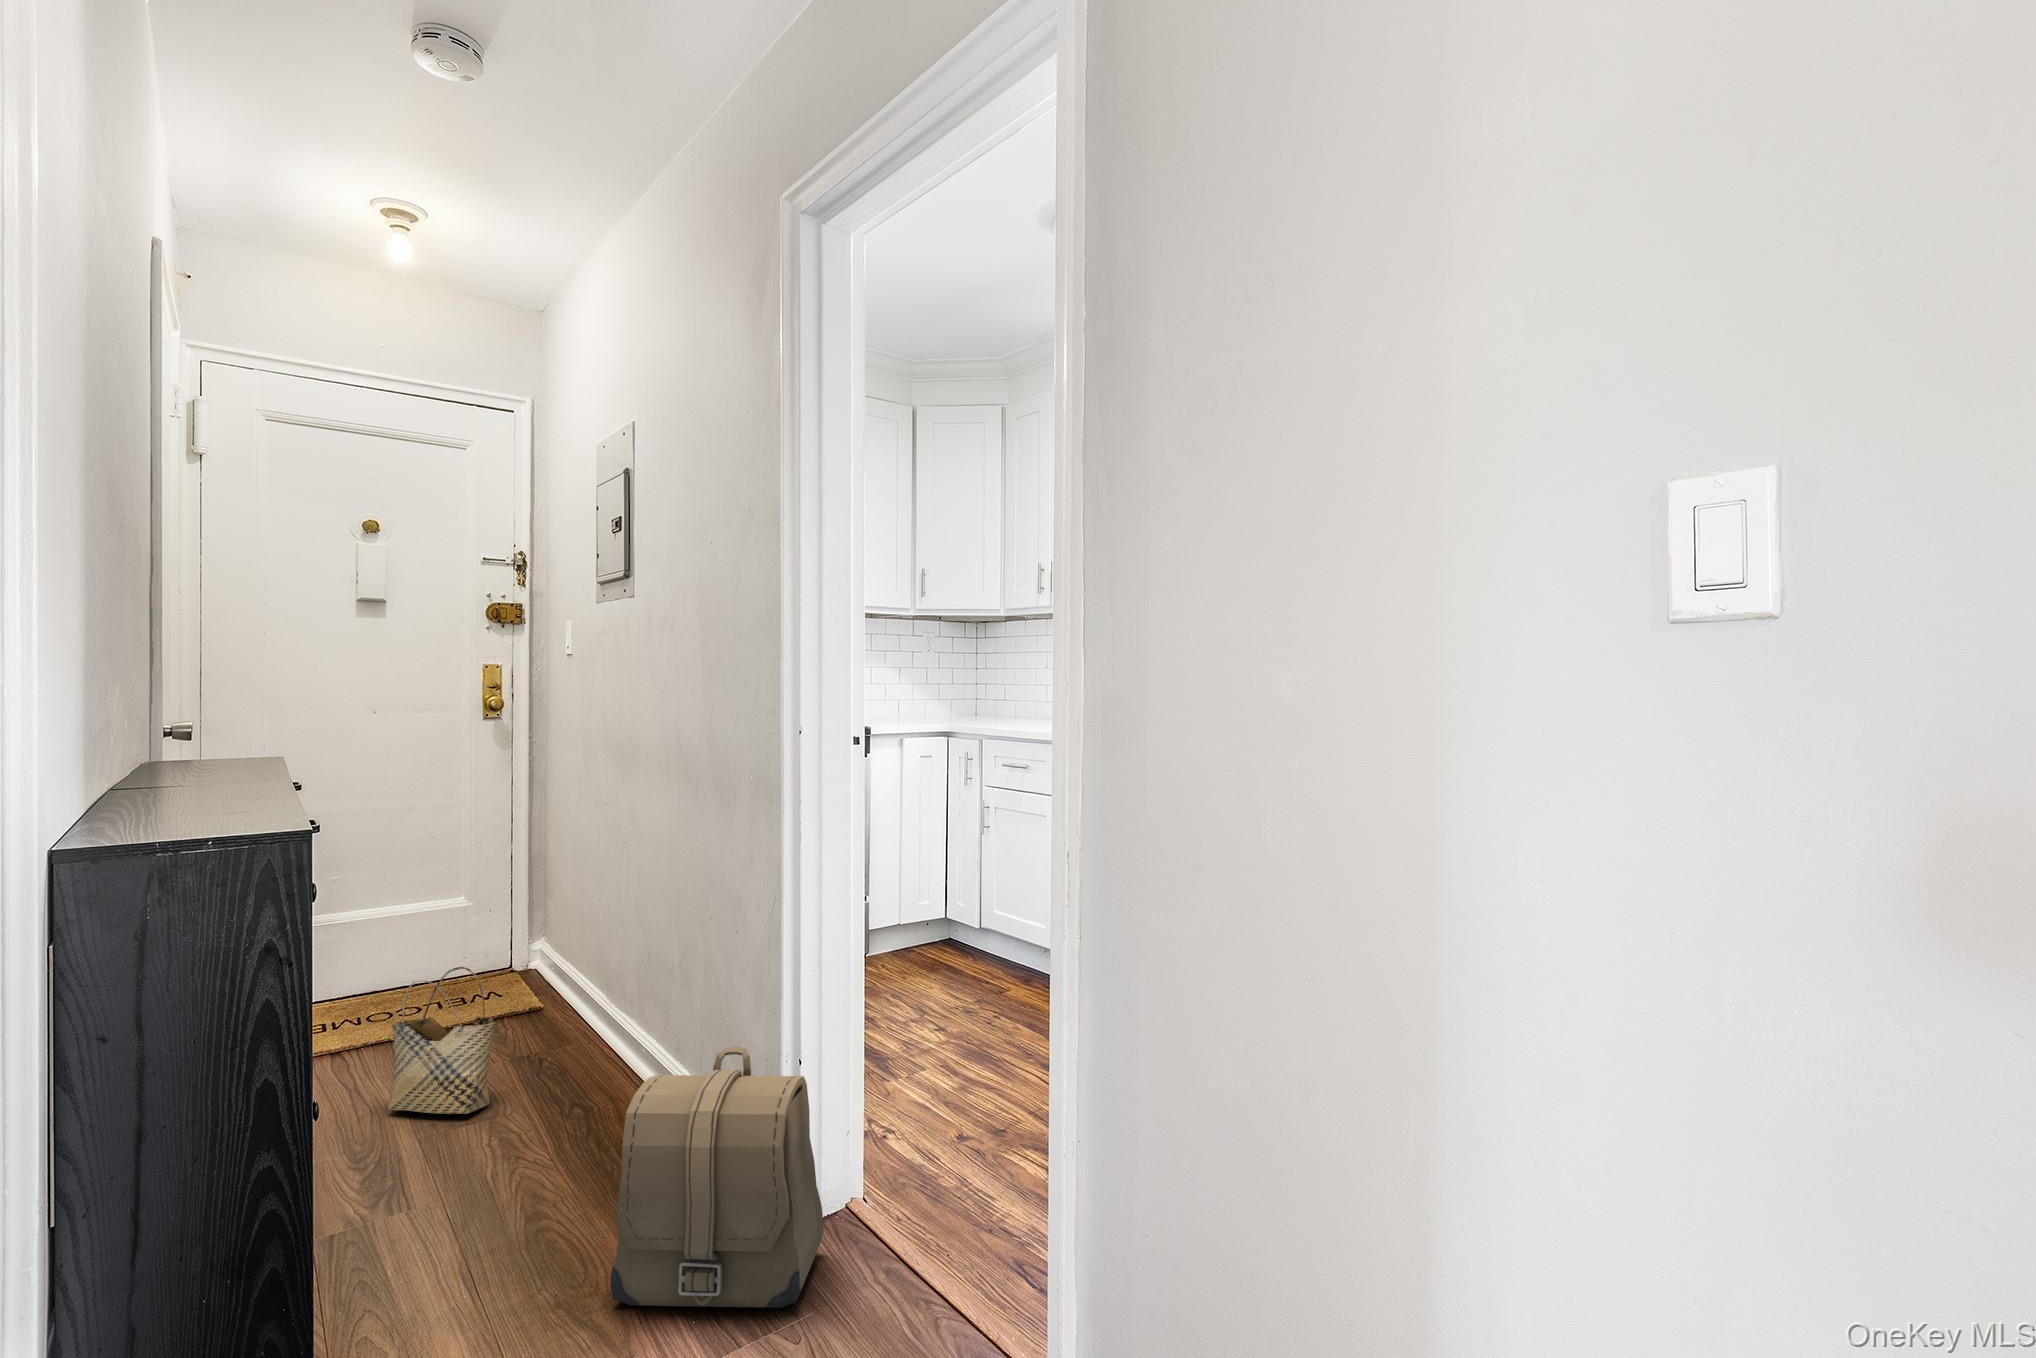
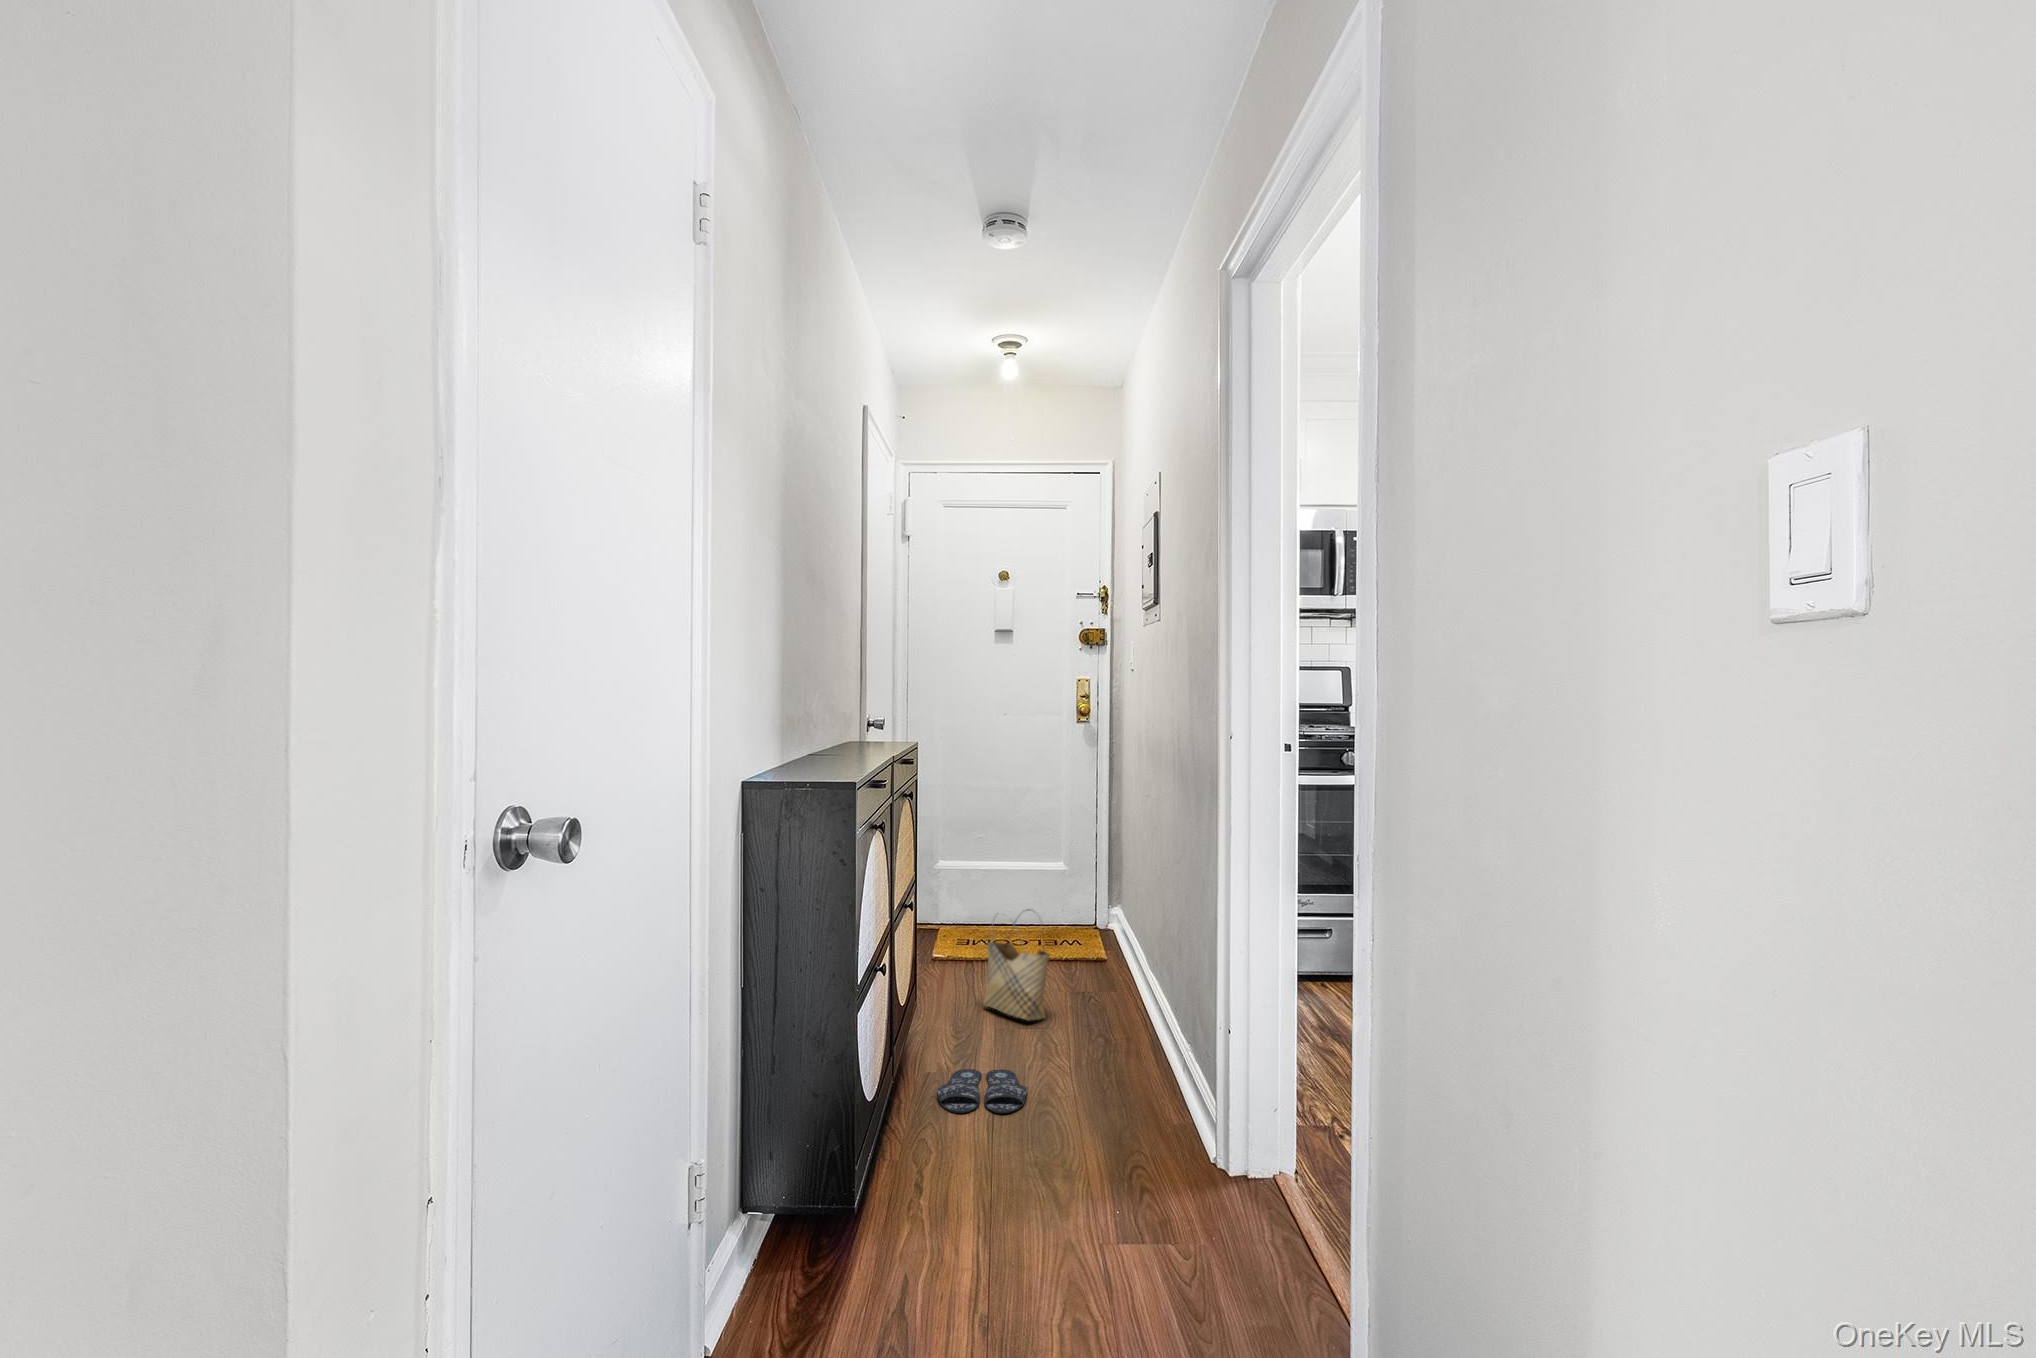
backpack: present [610,1047,823,1308] -> none [1066,1001,1239,1230]
slippers: none [364,1189,508,1277] -> present [938,1069,1027,1114]

